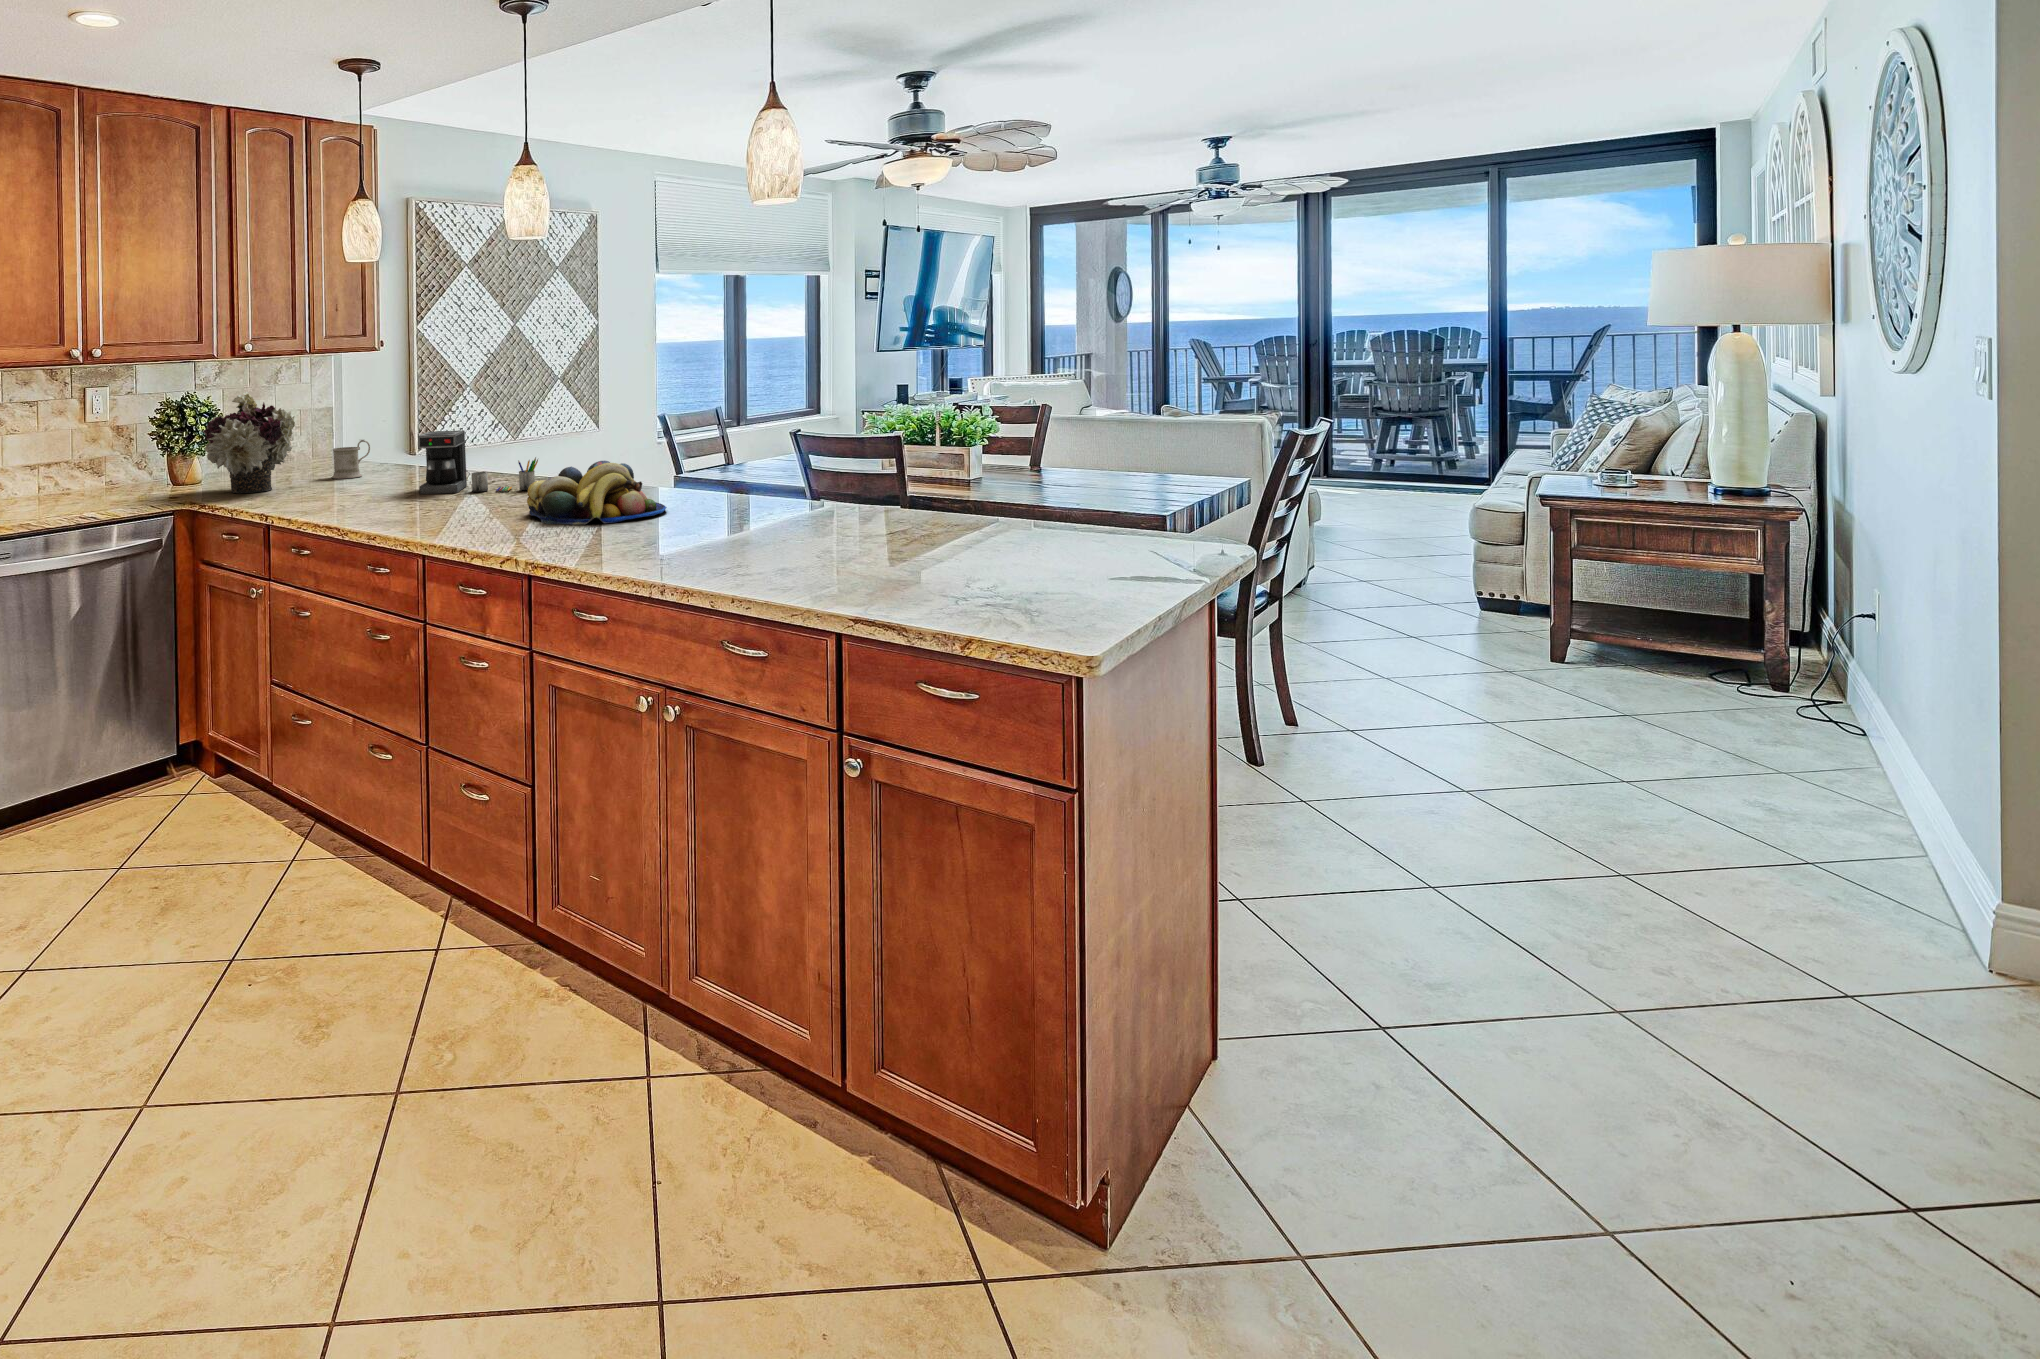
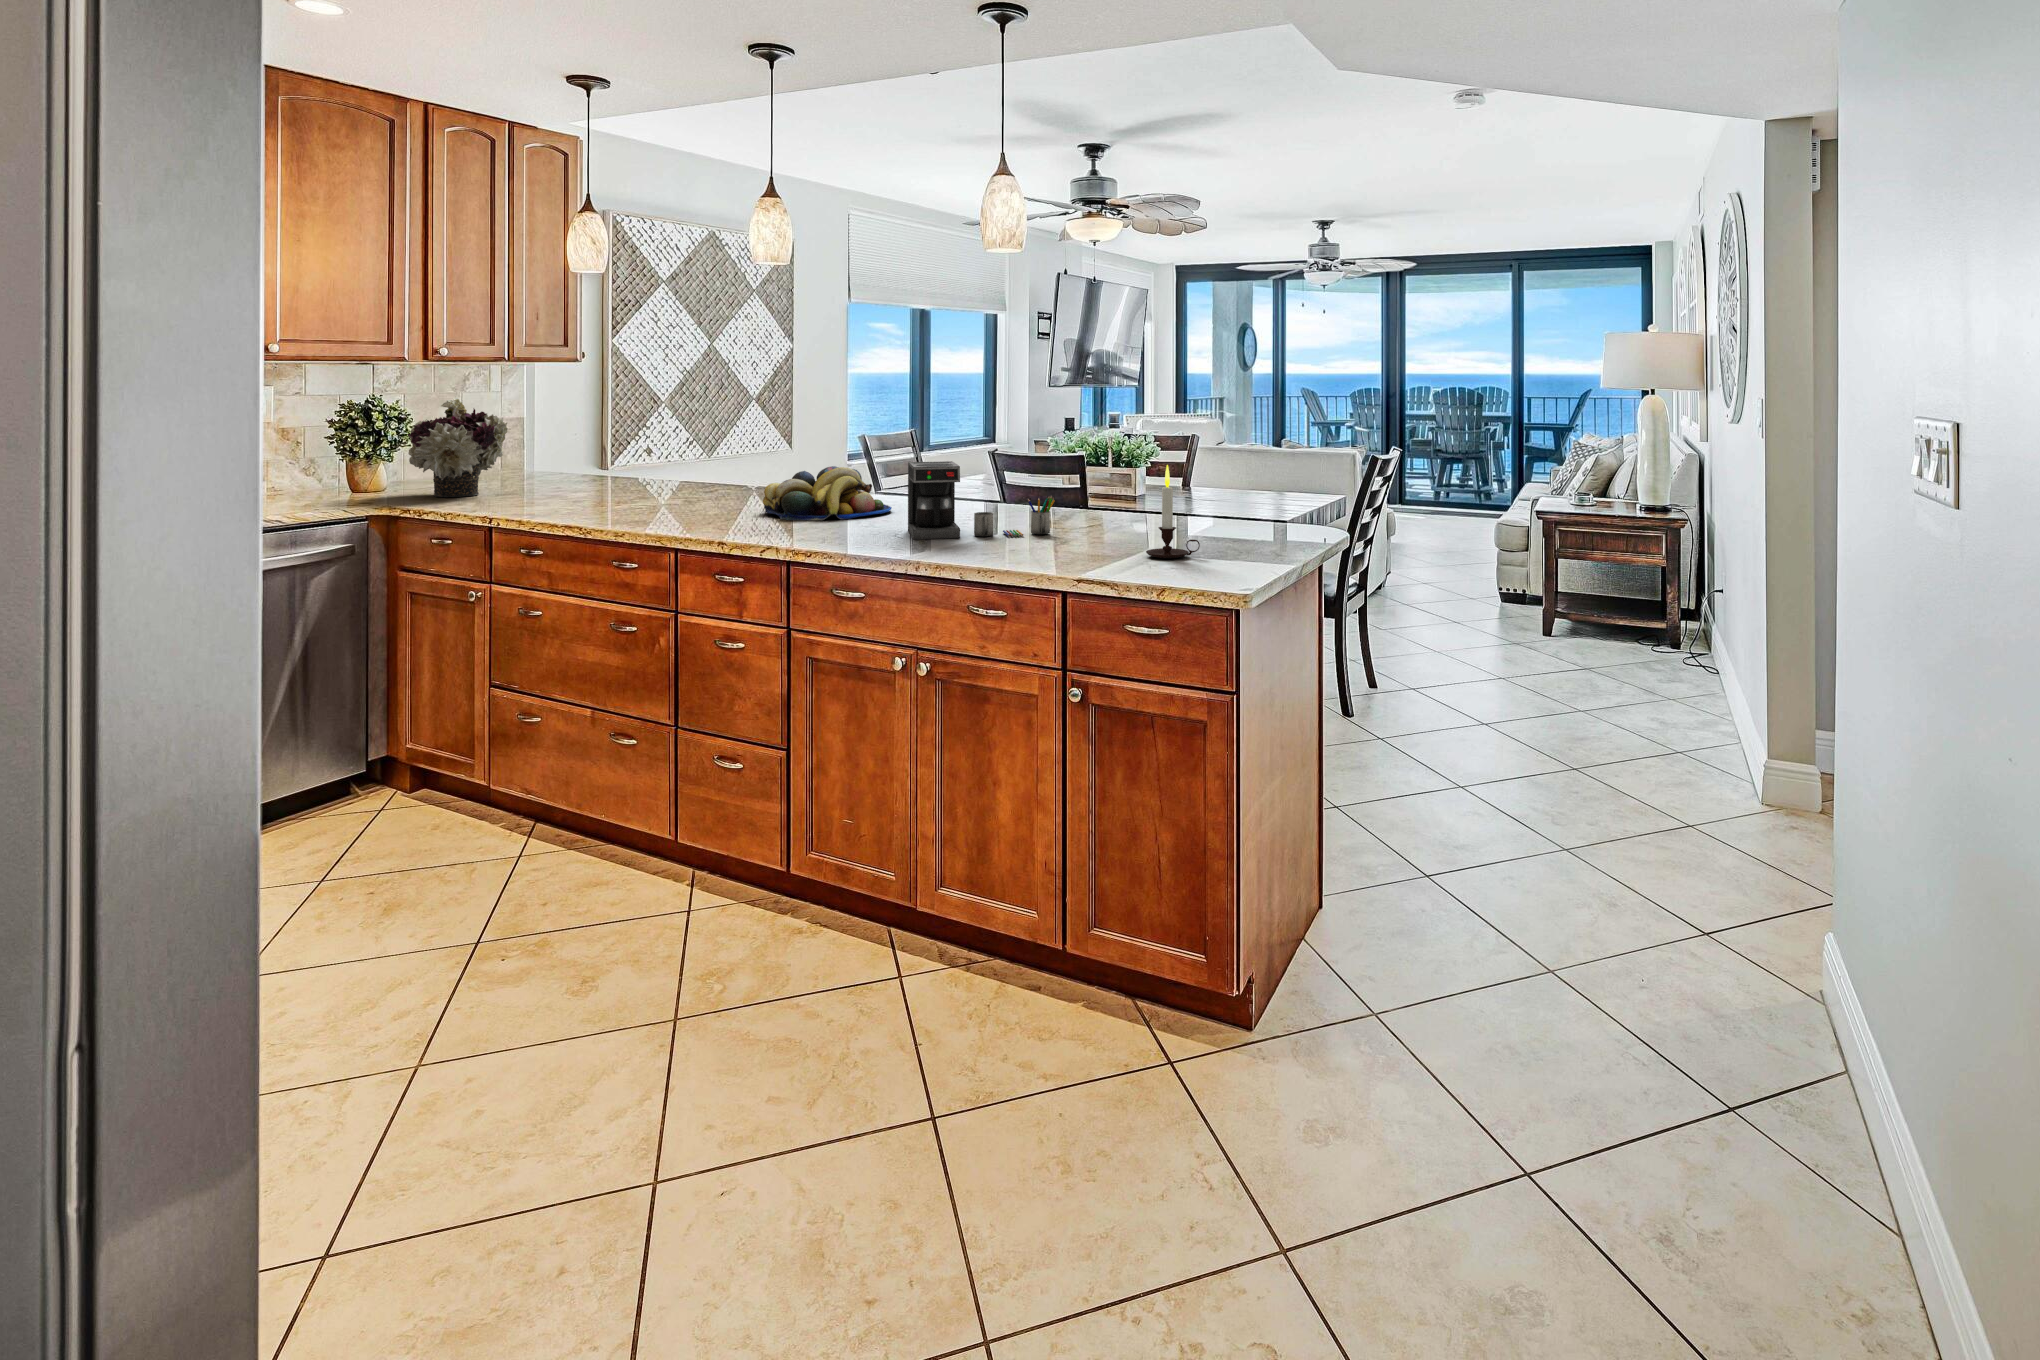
coffee maker: present [418,430,538,494] -> present [908,461,1055,540]
mug: present [332,440,370,479] -> none [535,449,576,486]
candle: none [944,468,1016,589] -> present [1146,465,1200,558]

